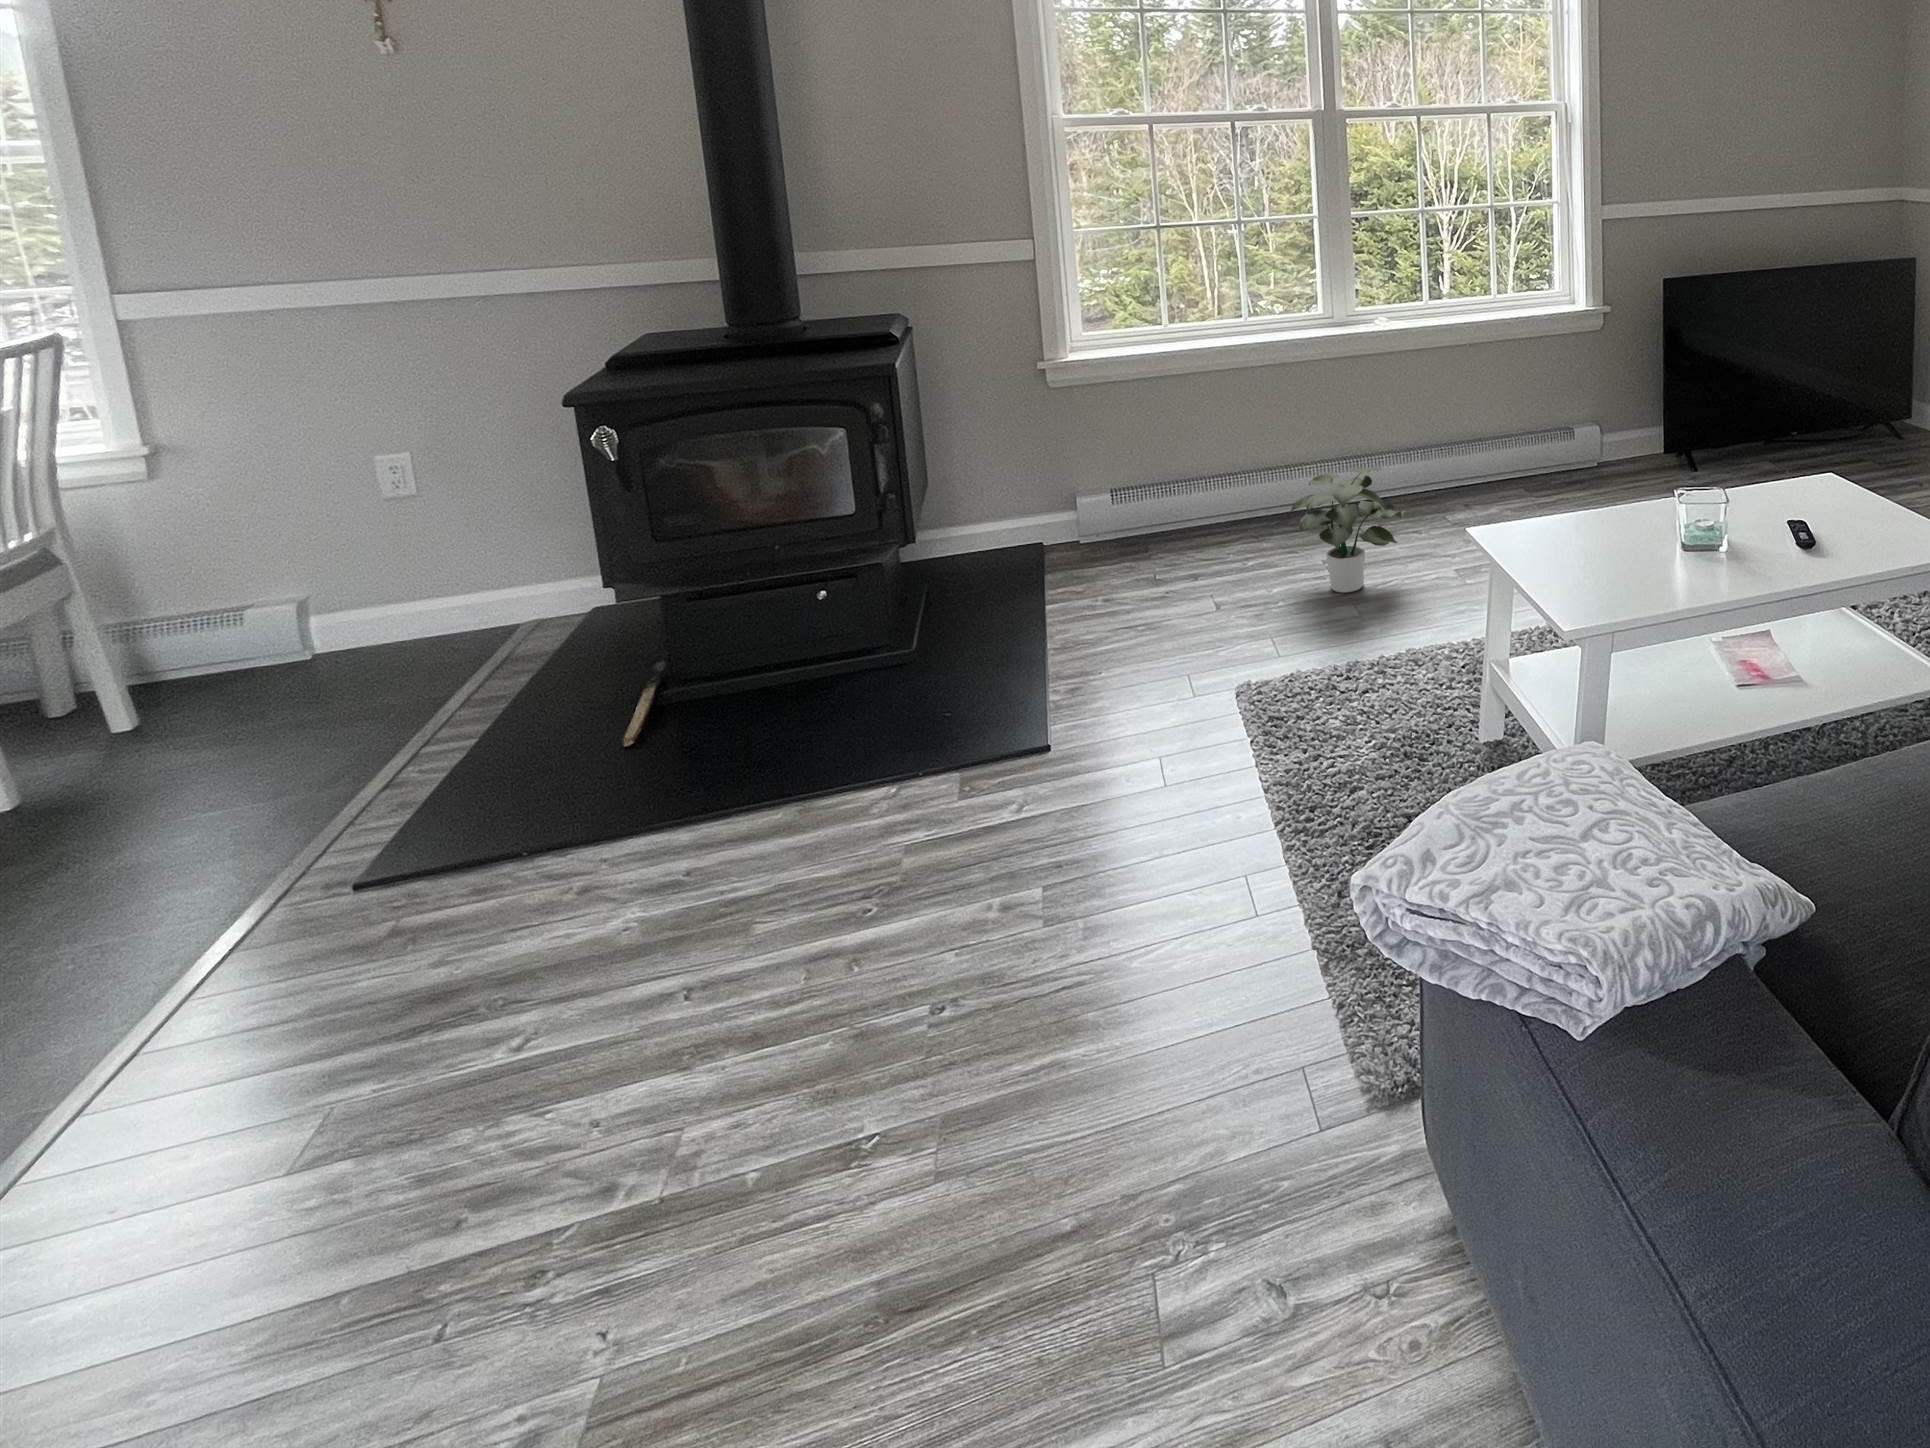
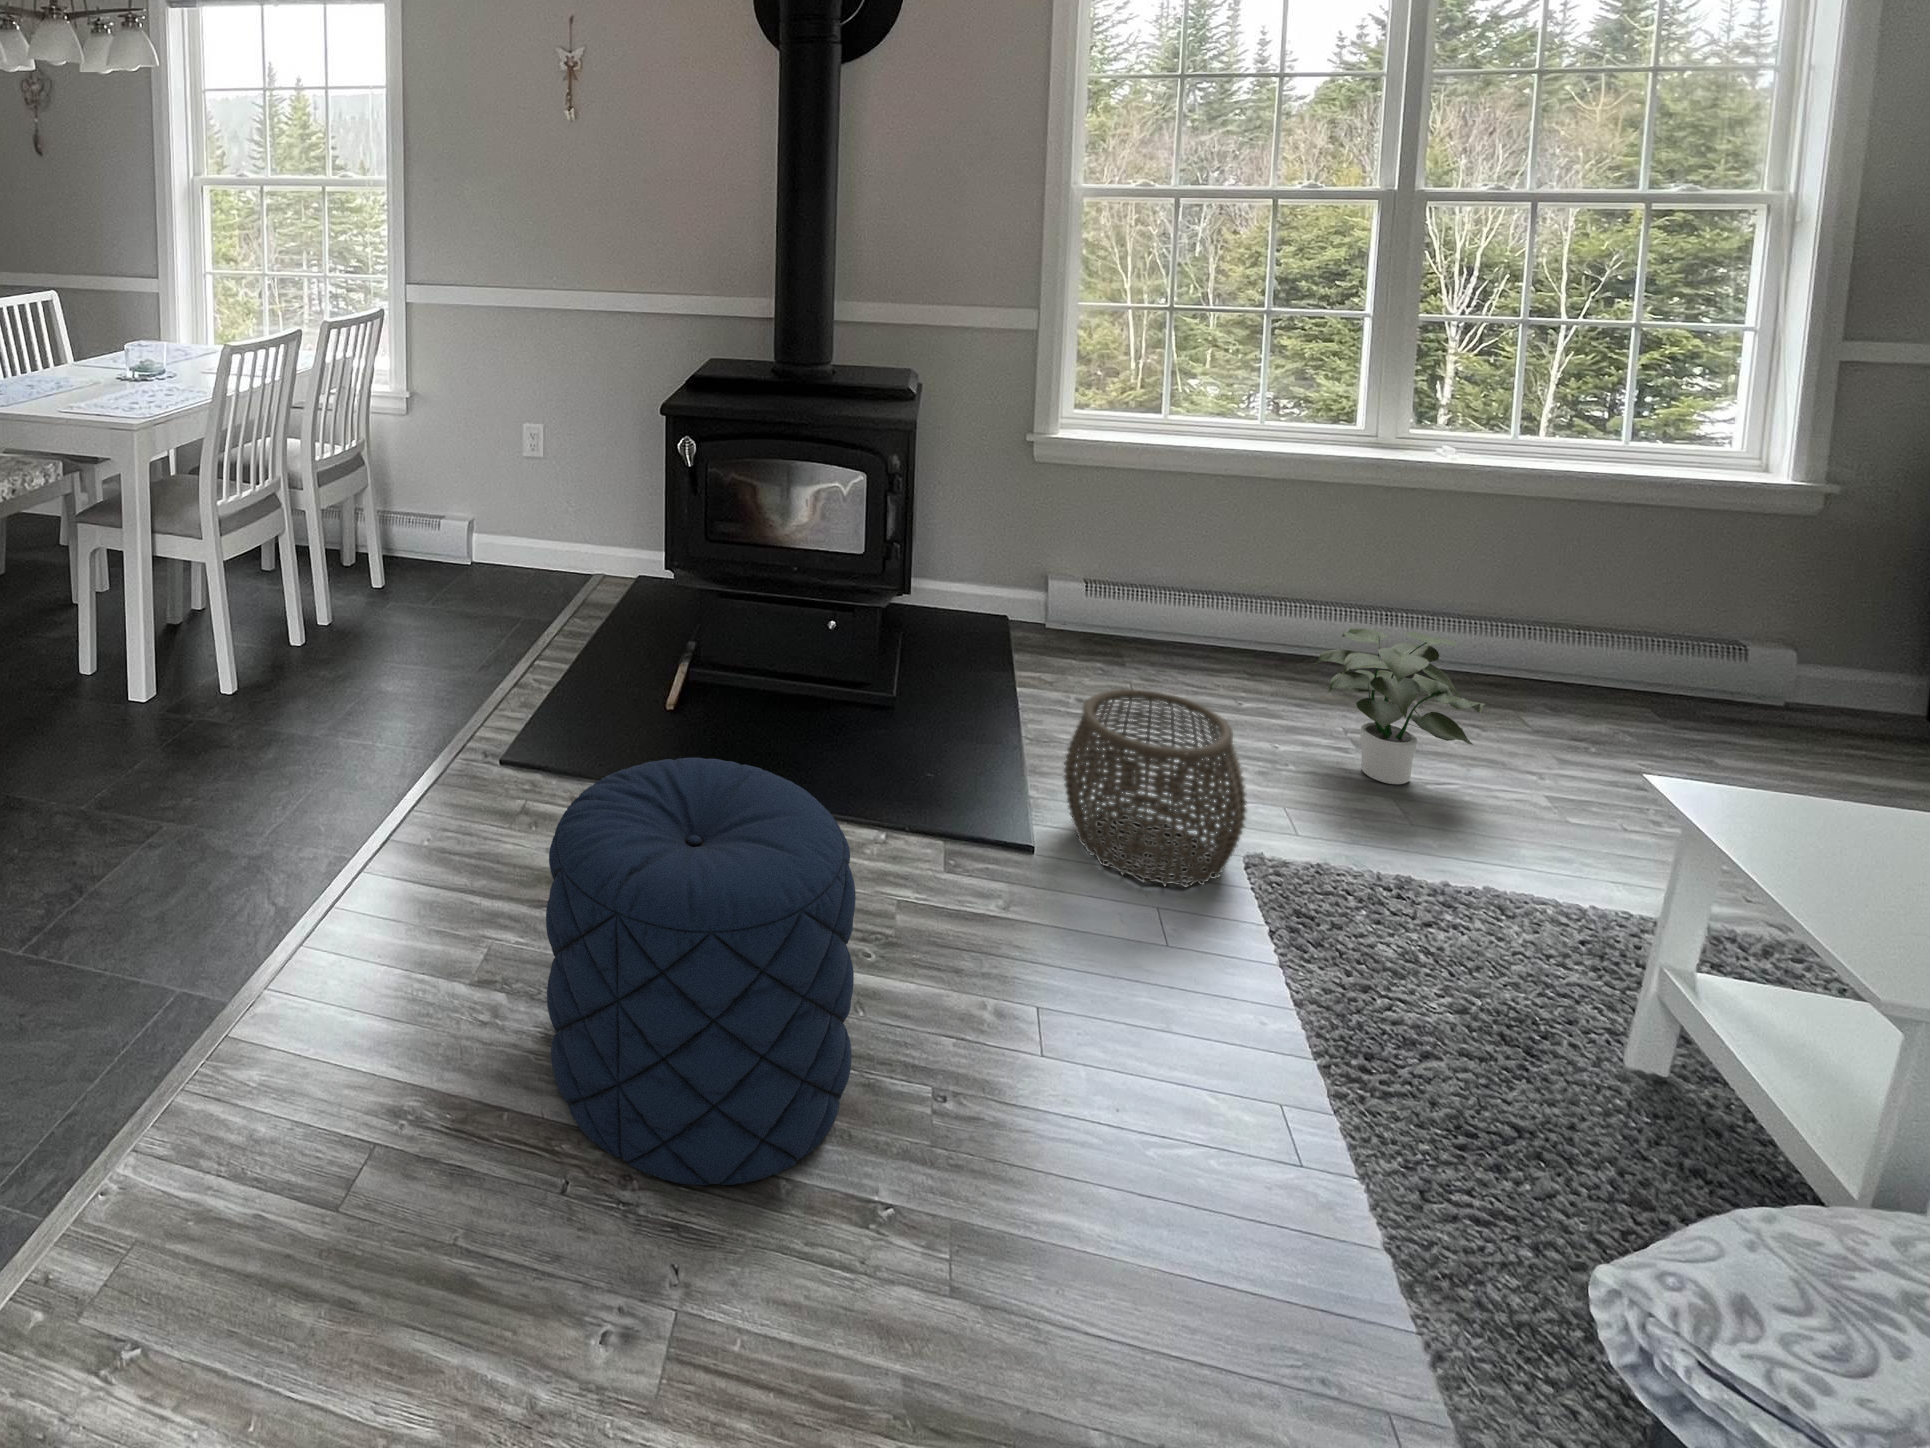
woven basket: none [1075,565,1231,738] -> present [1064,689,1247,888]
pouf: none [345,757,829,1281] -> present [546,758,856,1185]

